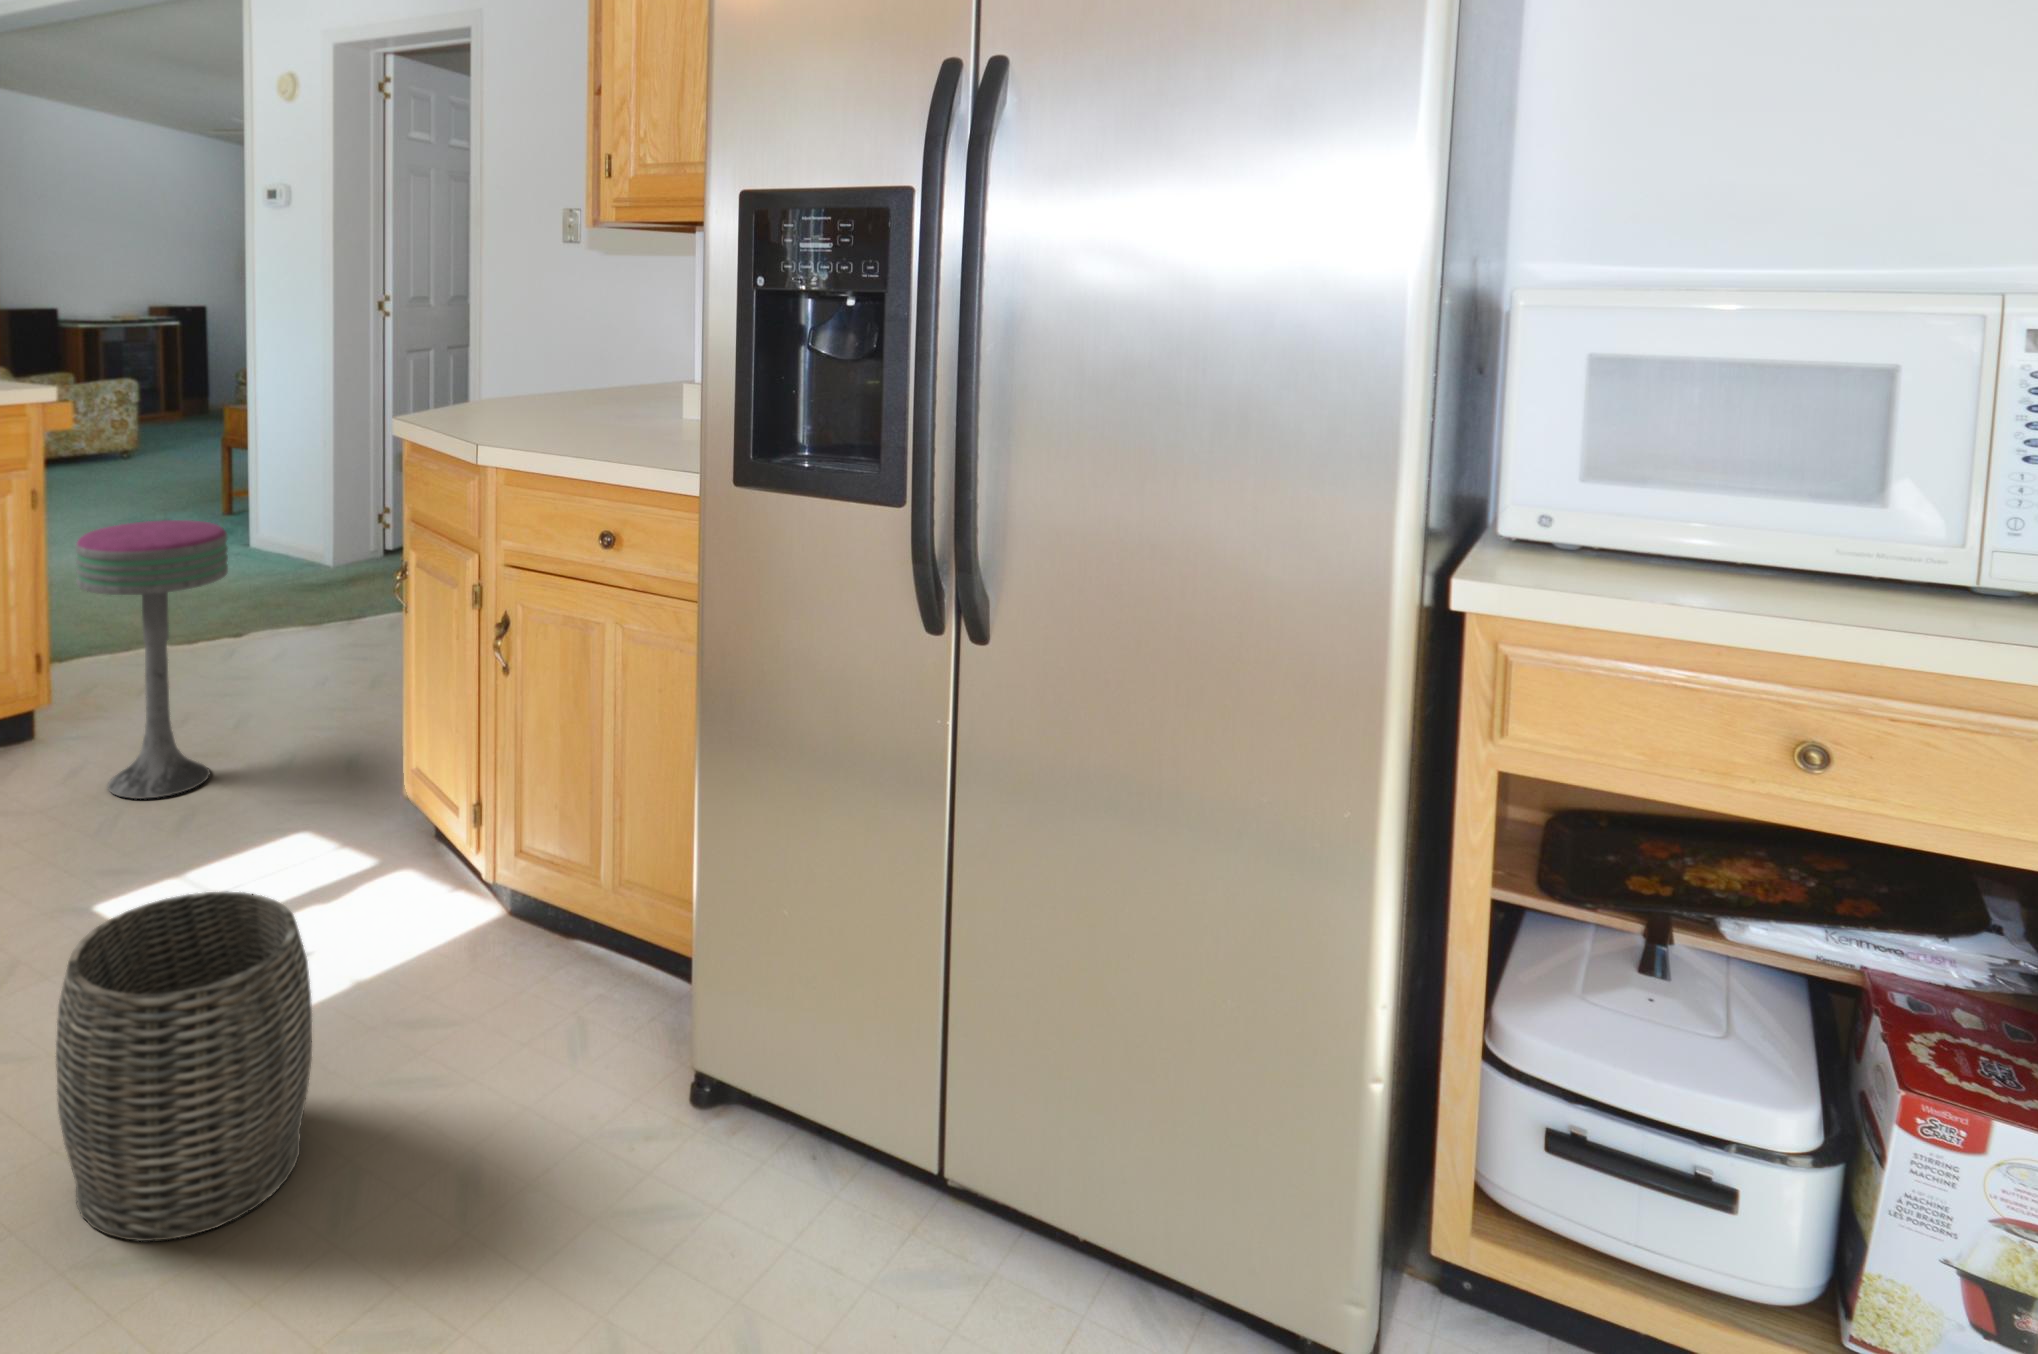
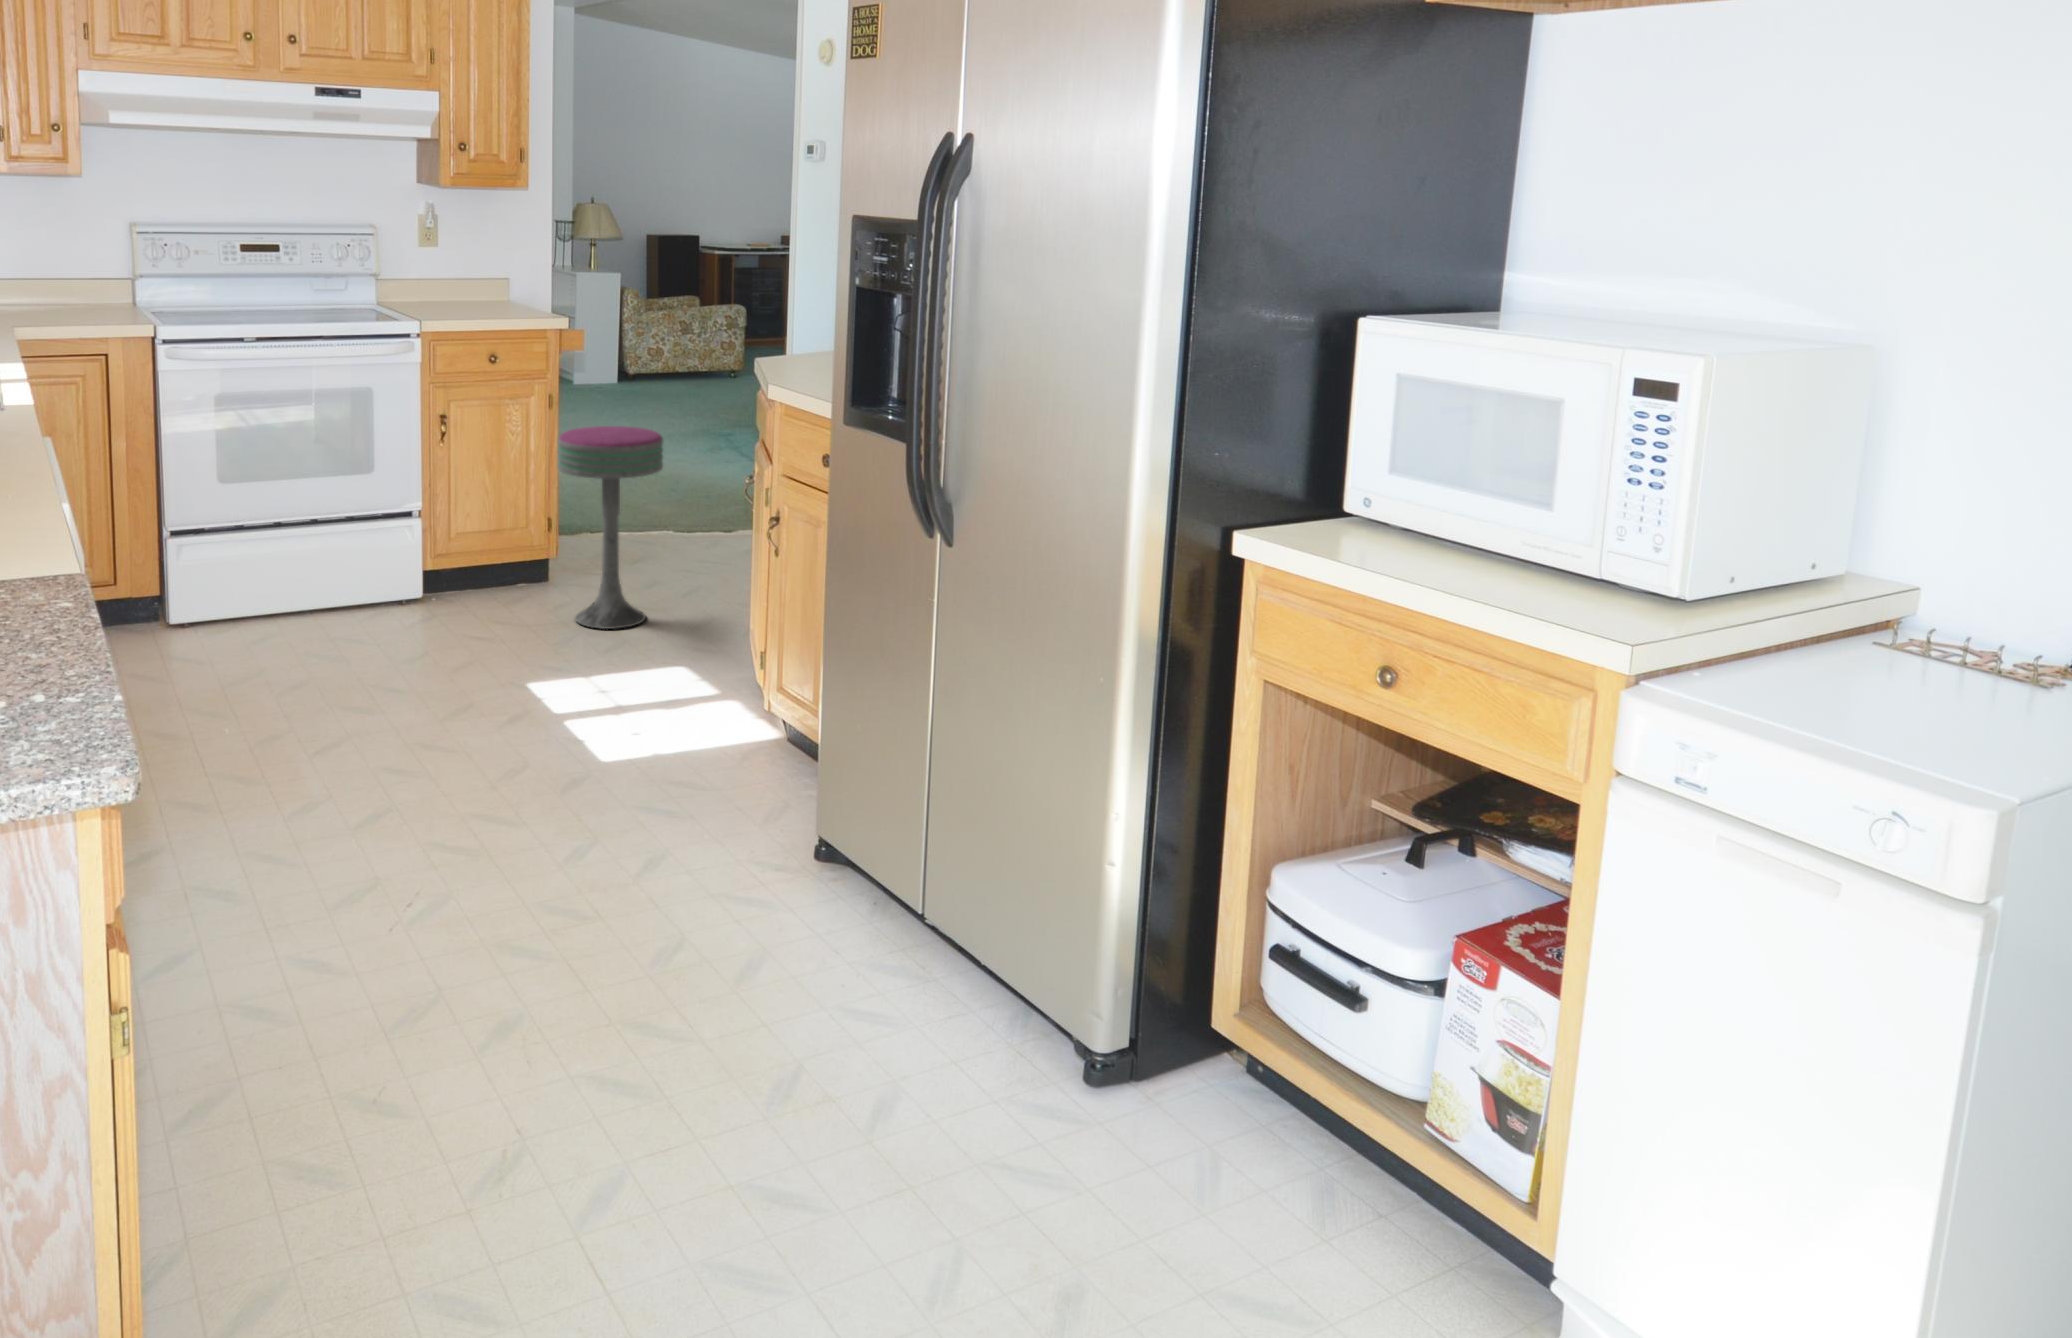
woven basket: present [56,892,312,1241] -> none [435,658,583,846]

